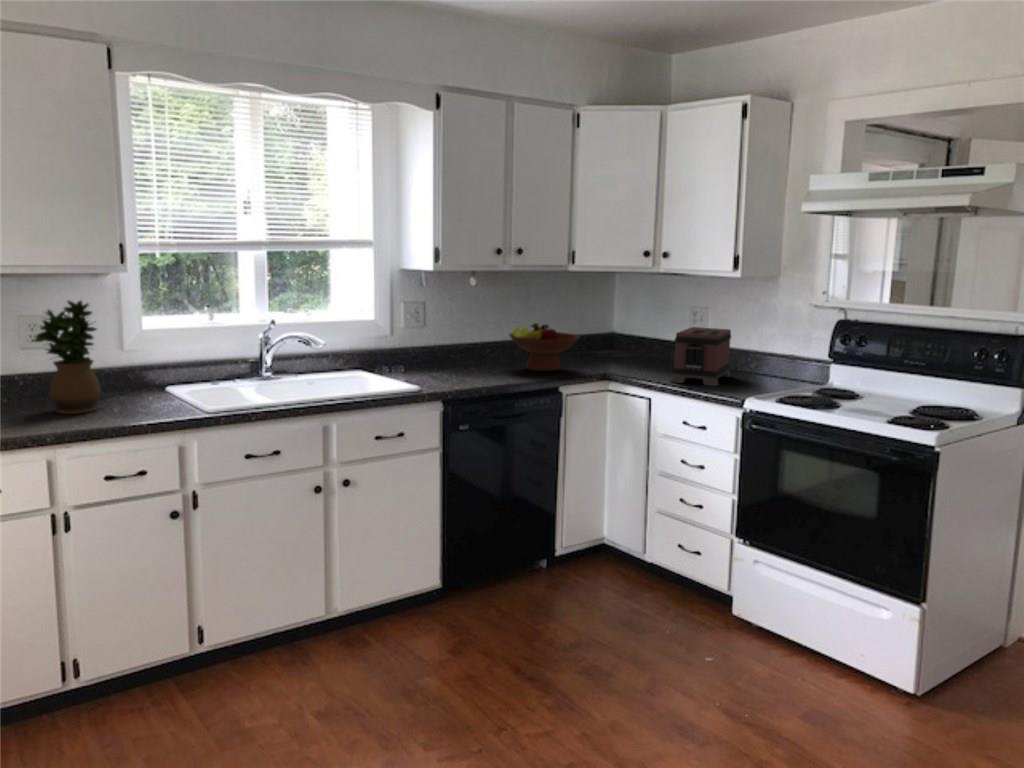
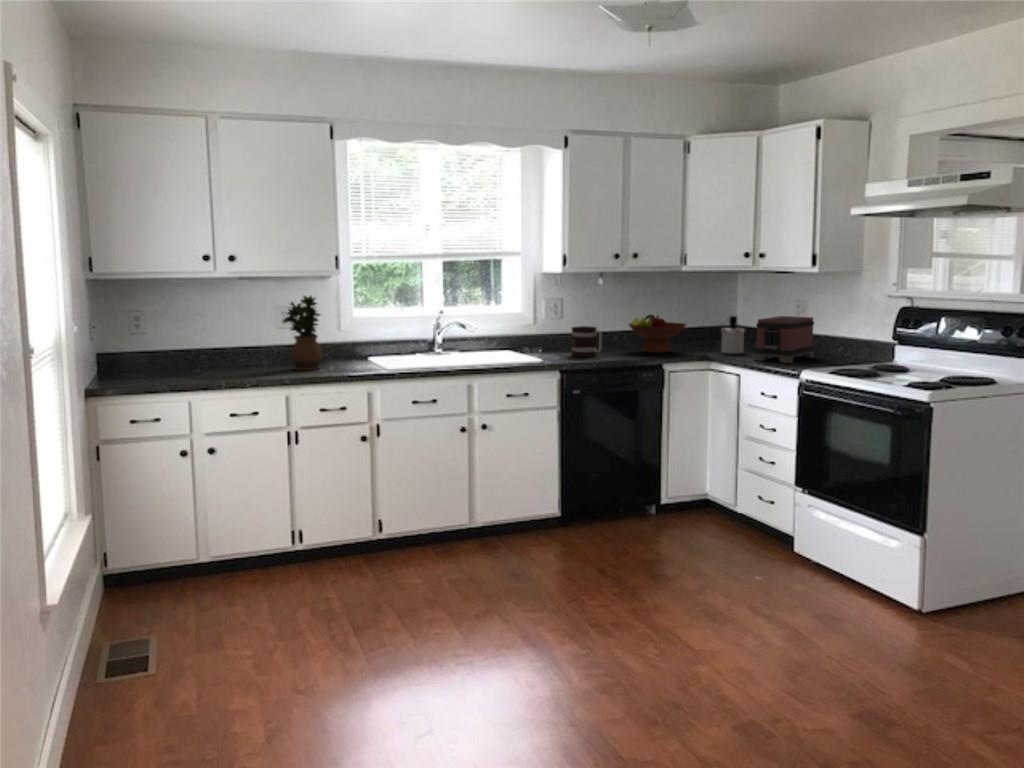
soap dispenser: none [619,326,647,371] -> present [721,316,745,354]
mug: none [445,339,487,379] -> present [572,326,602,357]

